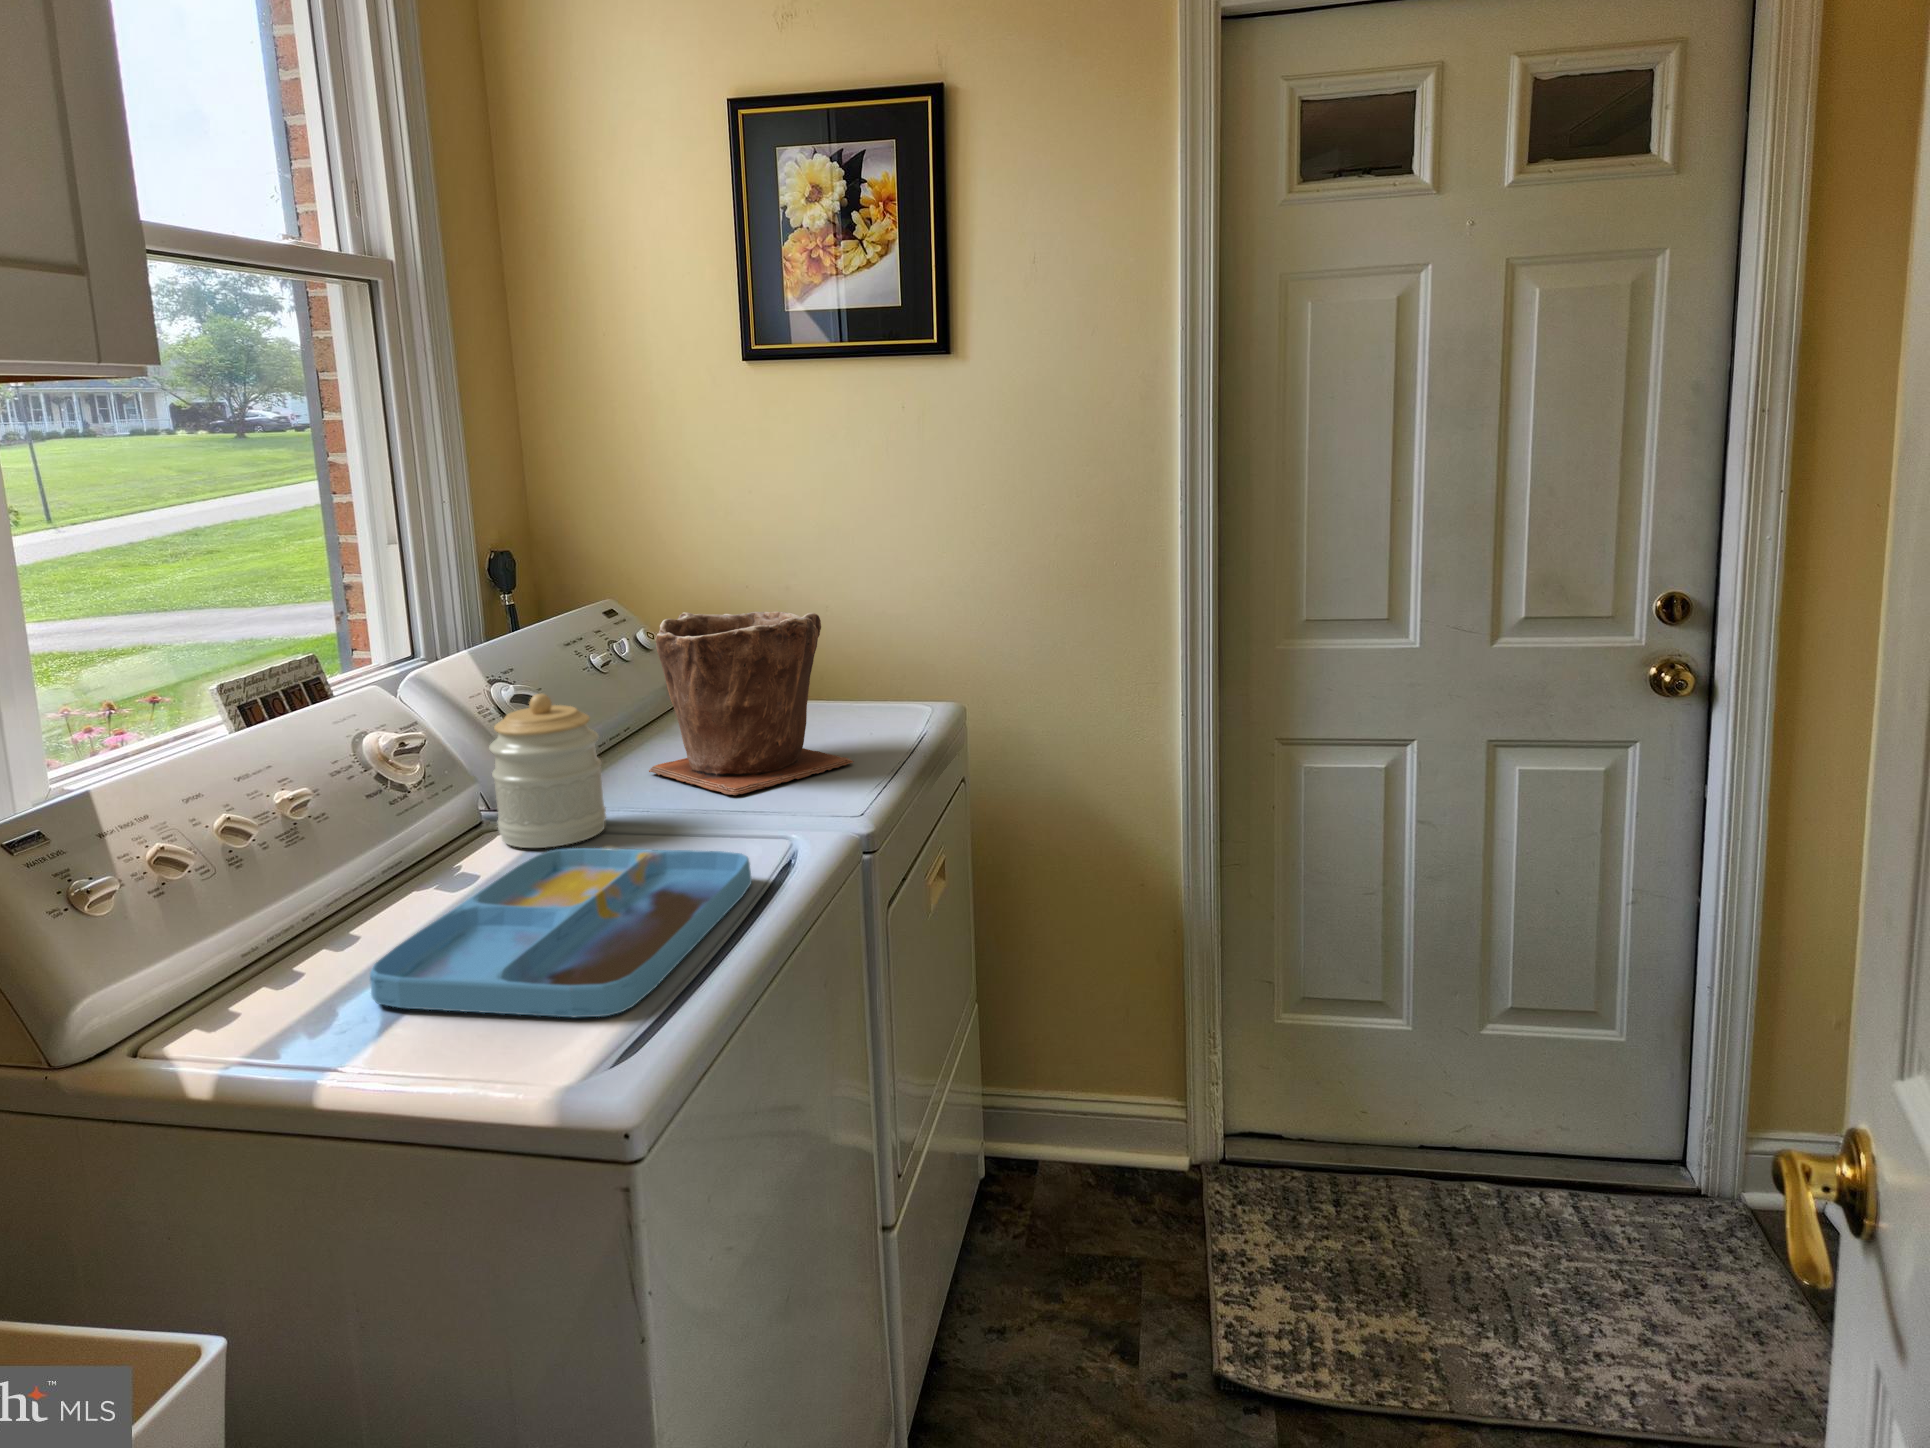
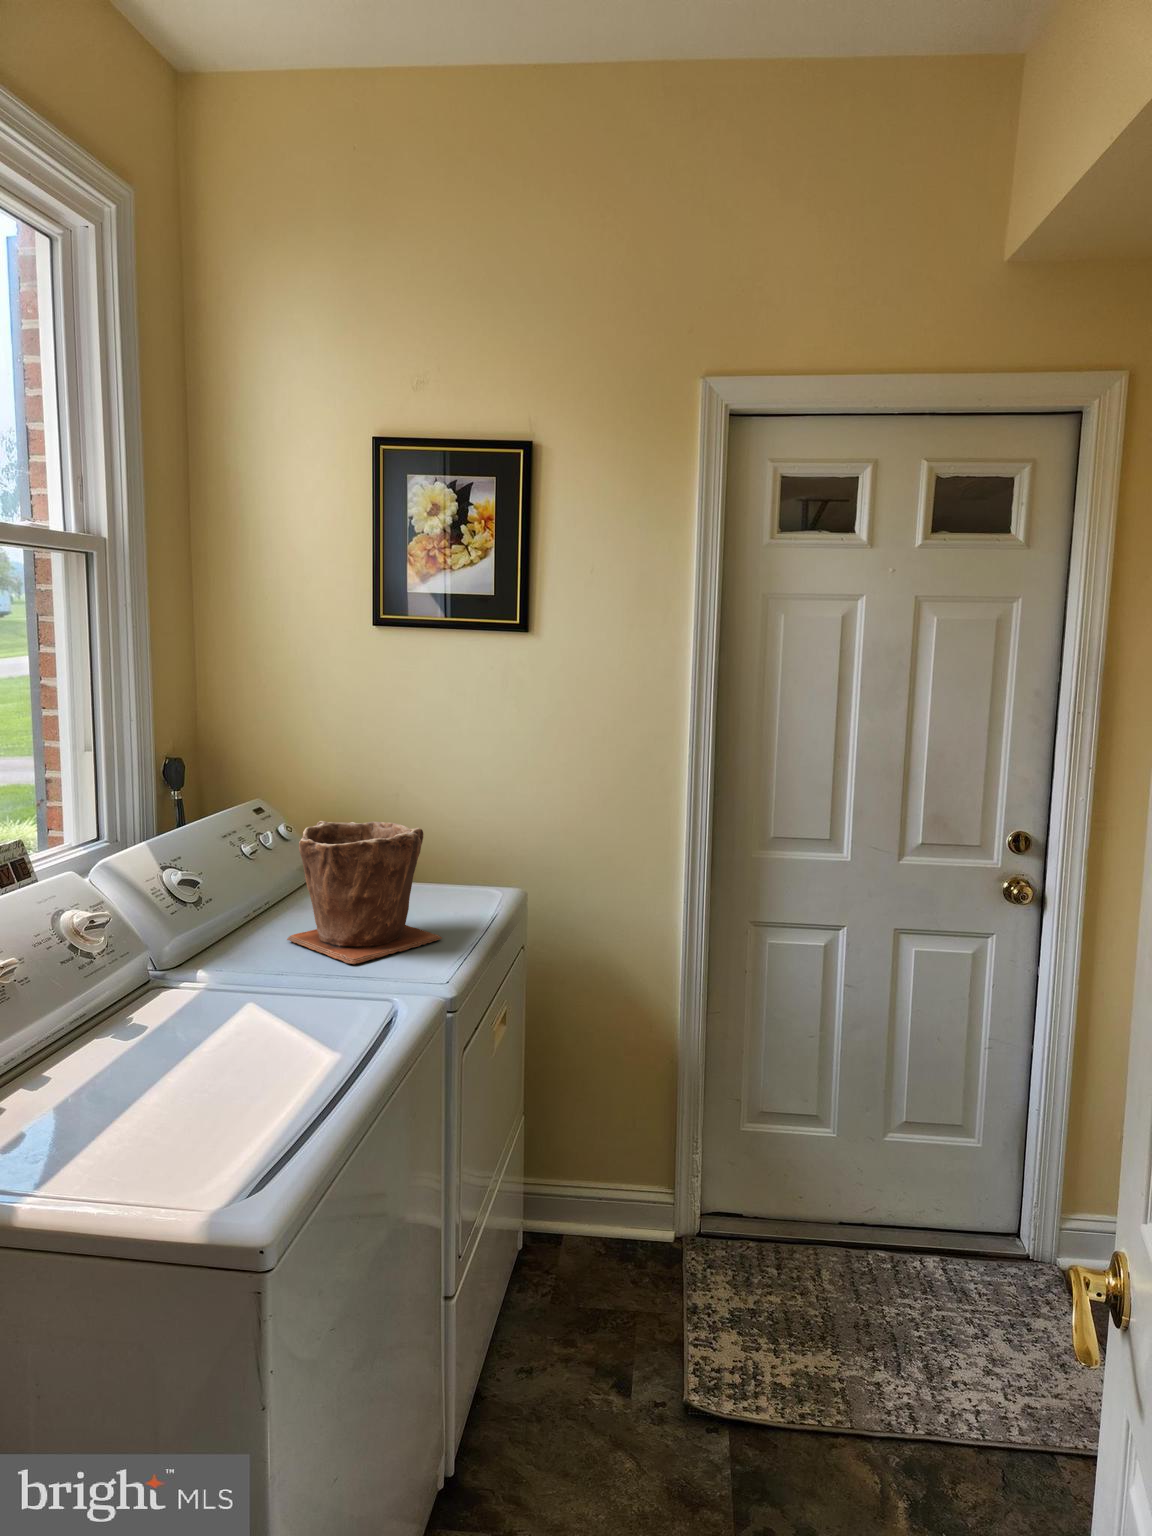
jar: present [489,694,606,848] -> none [170,888,256,1006]
tray: present [370,848,752,1018] -> none [79,1011,368,1158]

